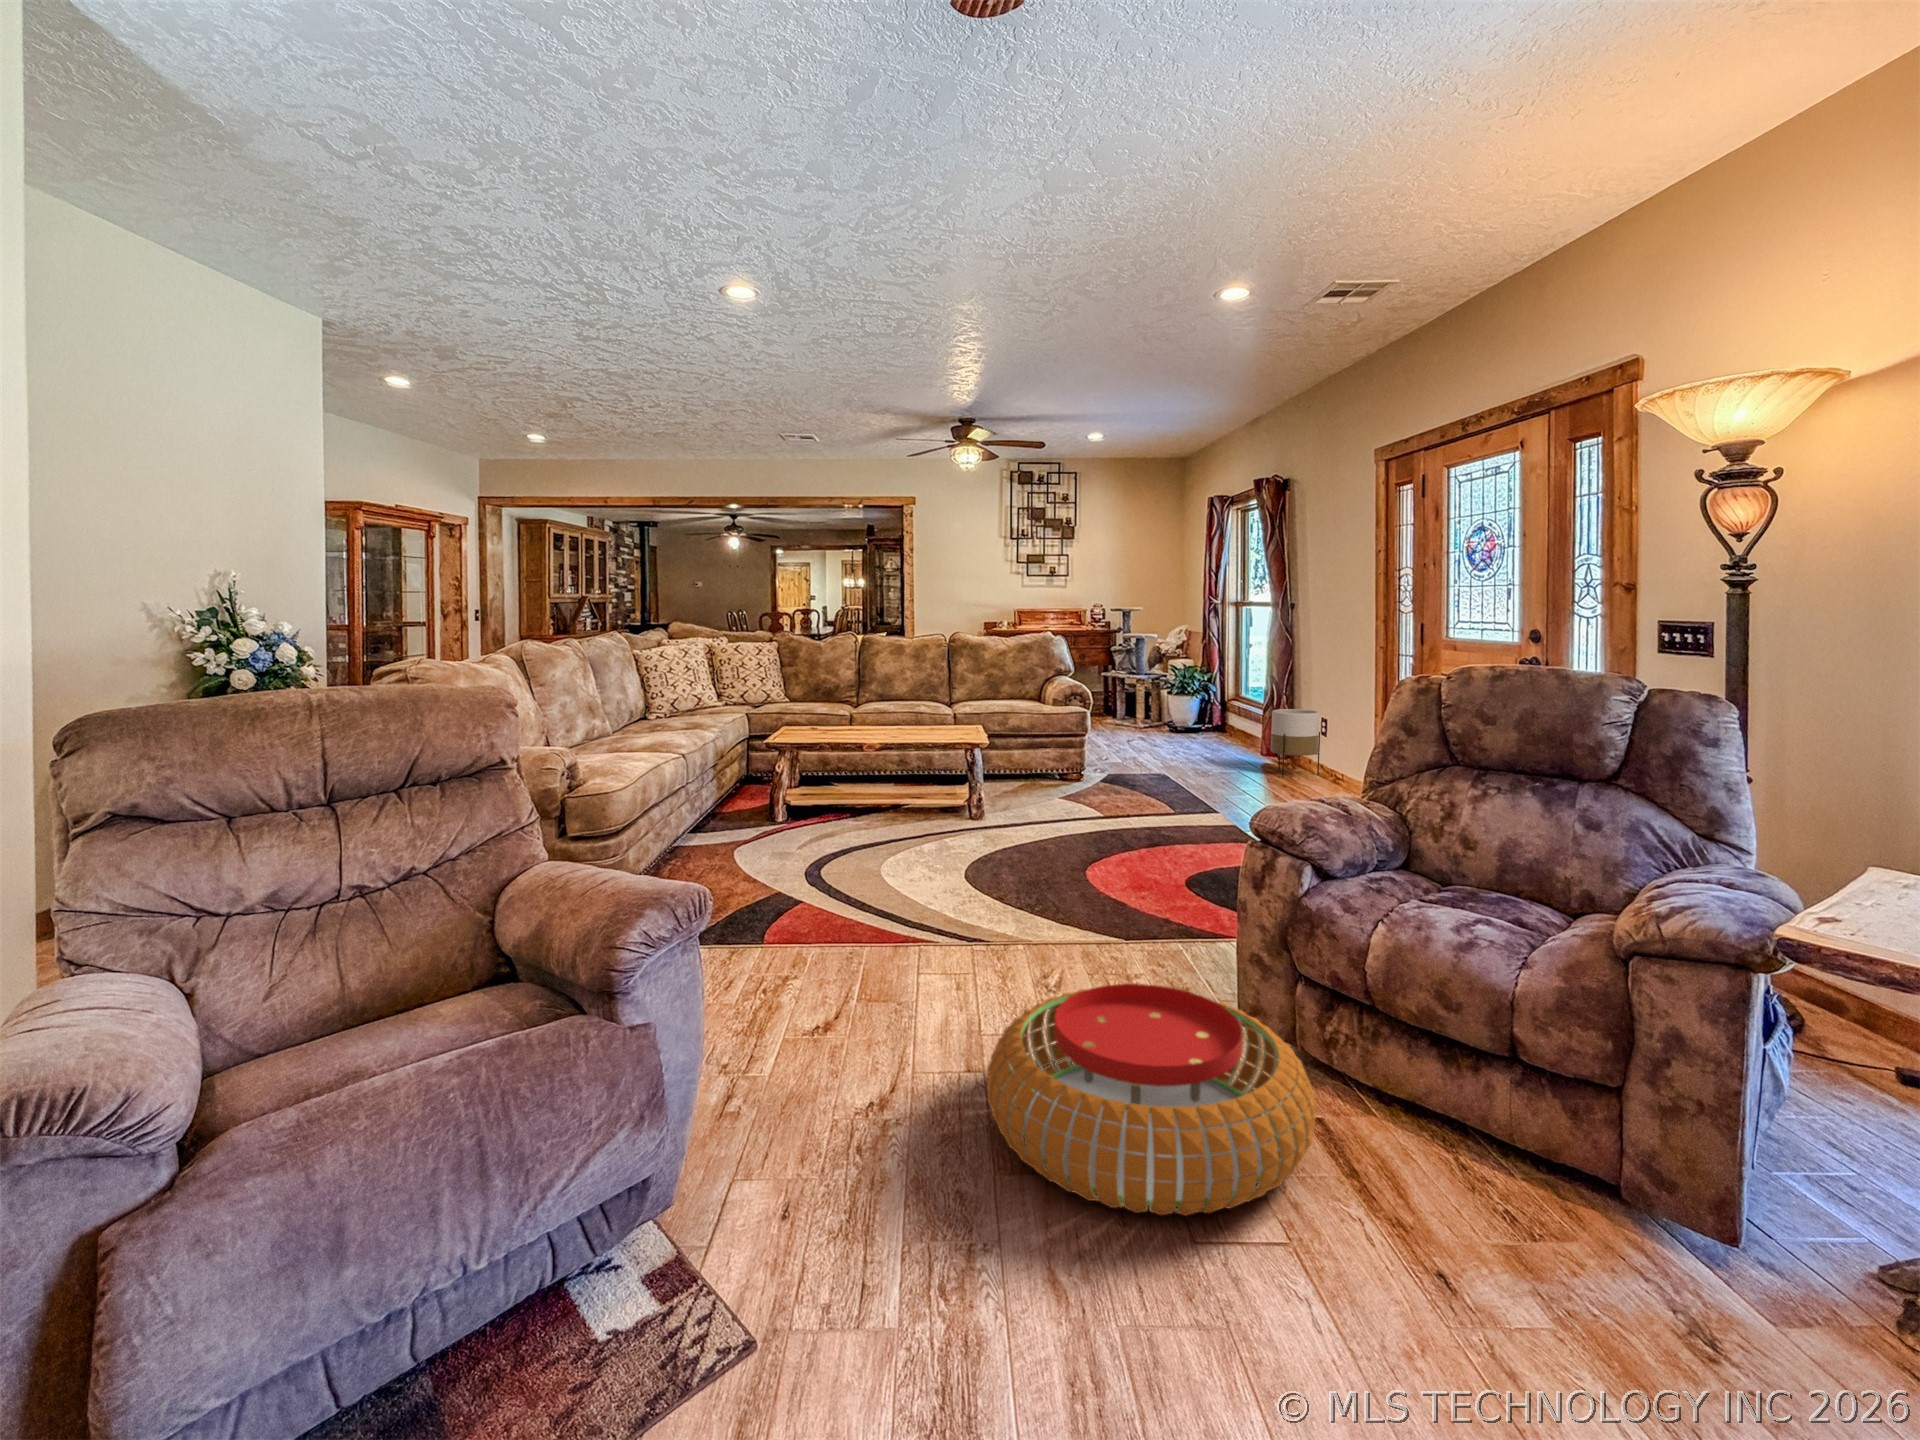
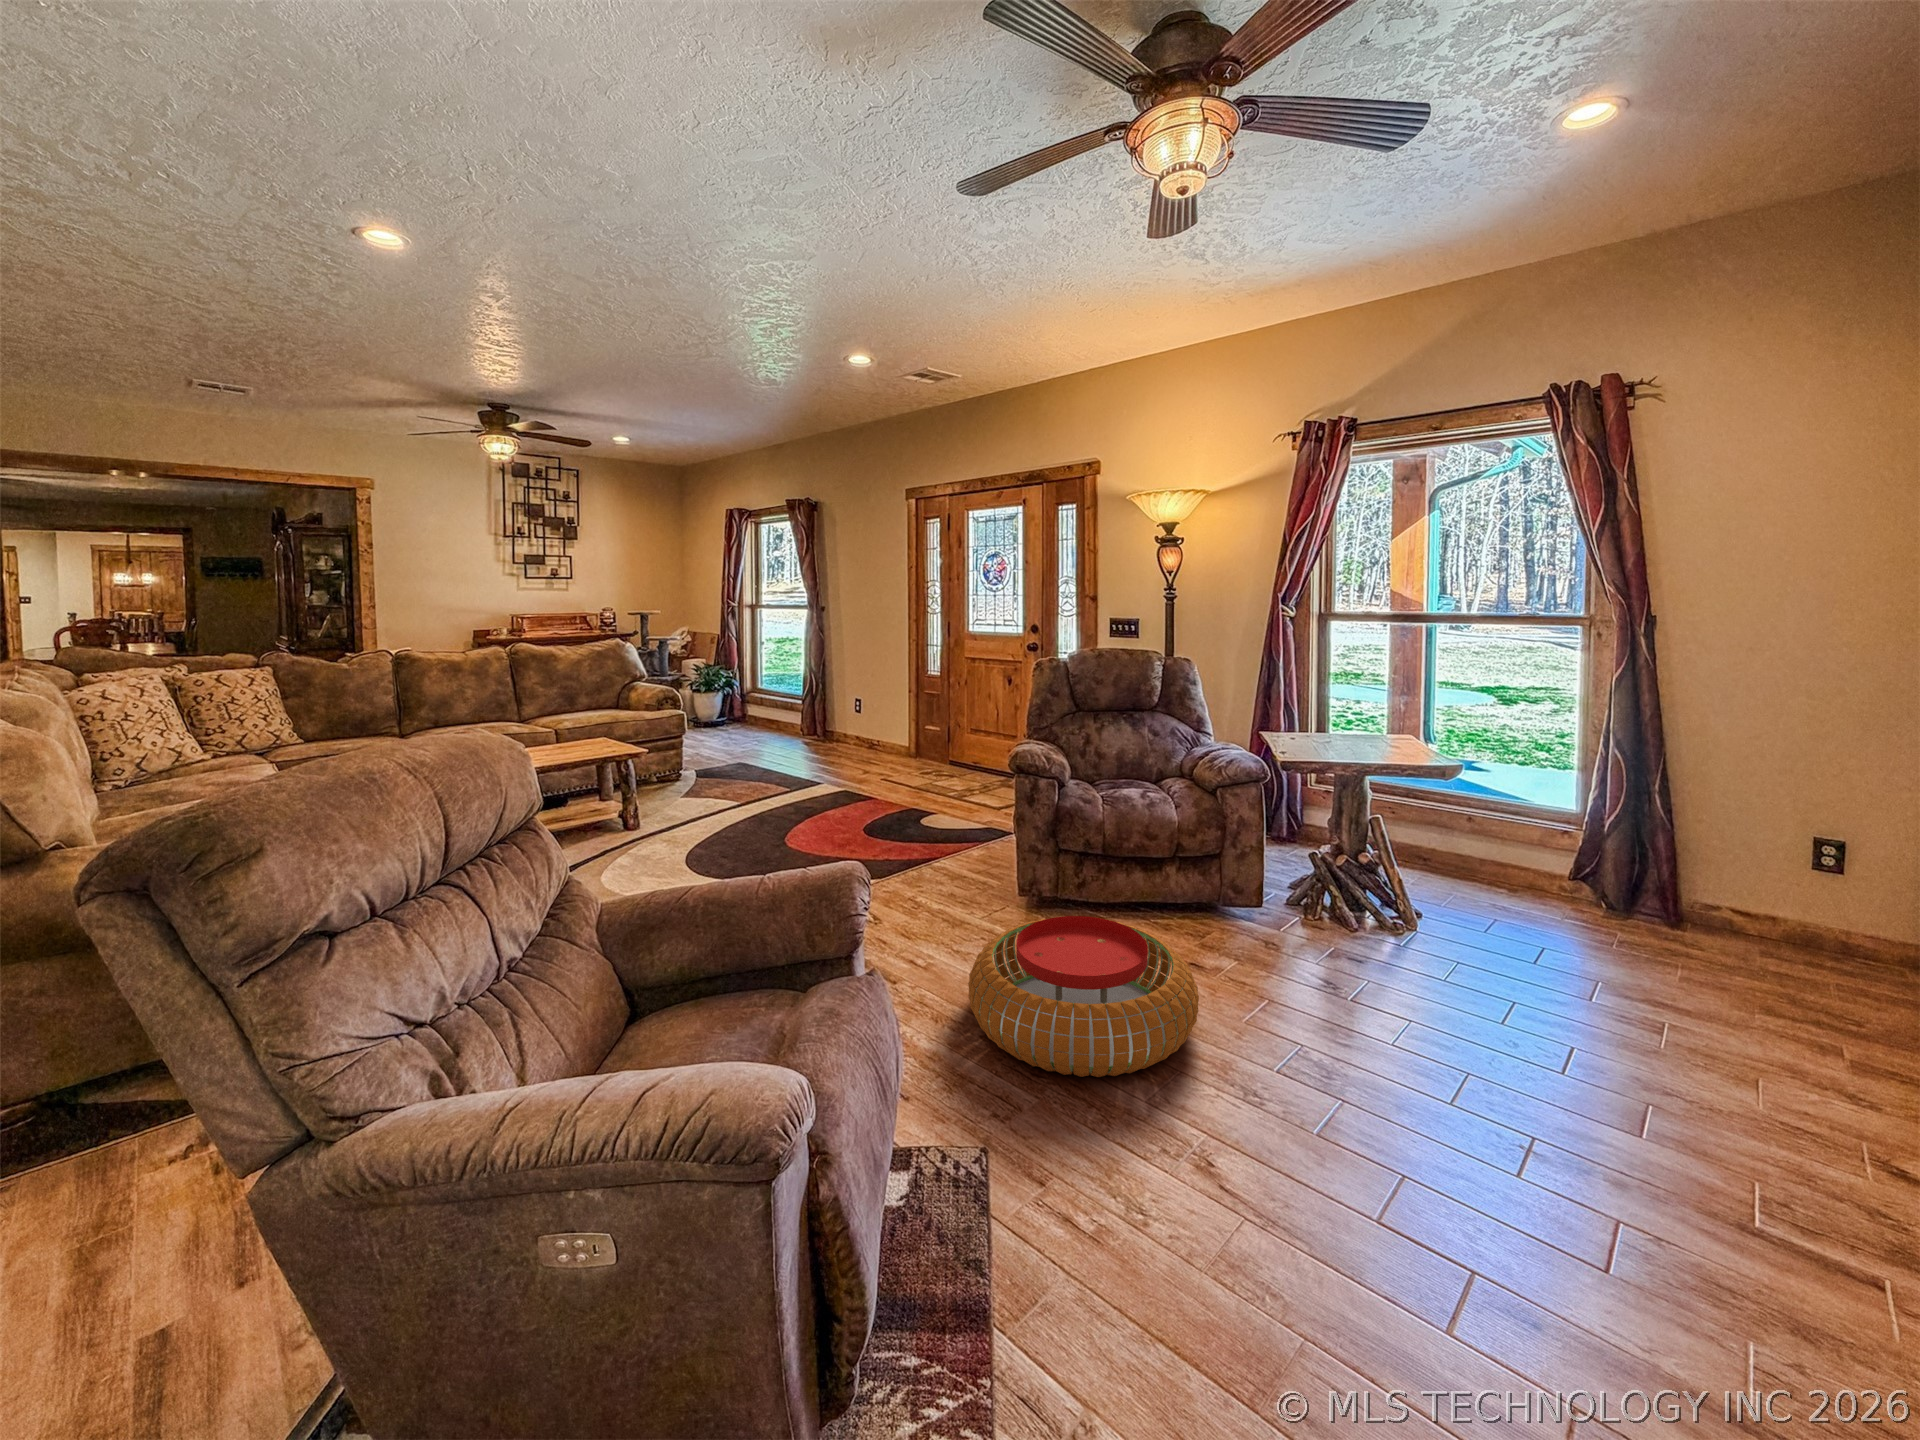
planter: present [1271,709,1320,777] -> none [820,689,857,743]

